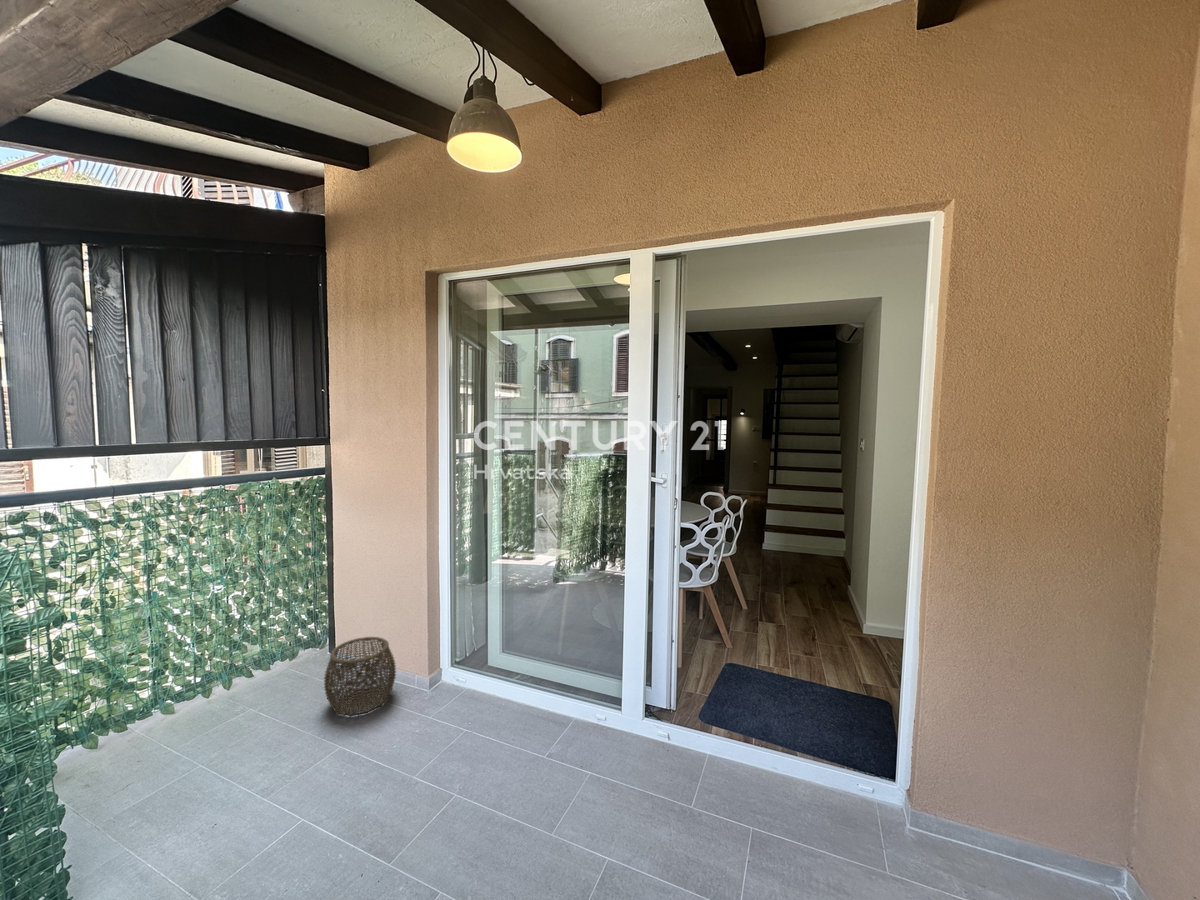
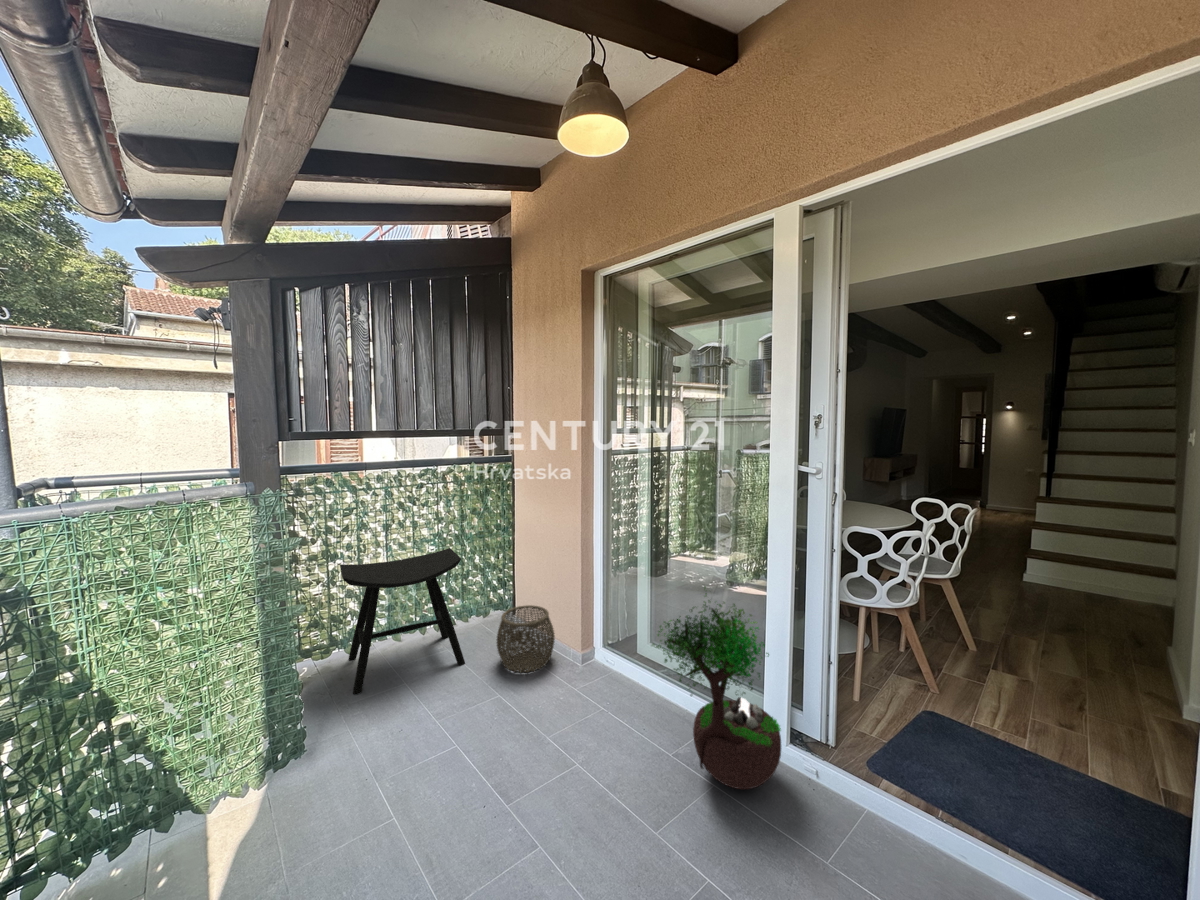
stool: none [77,585,280,797] -> present [340,548,465,694]
potted tree: none [532,590,642,766] -> present [652,587,781,789]

